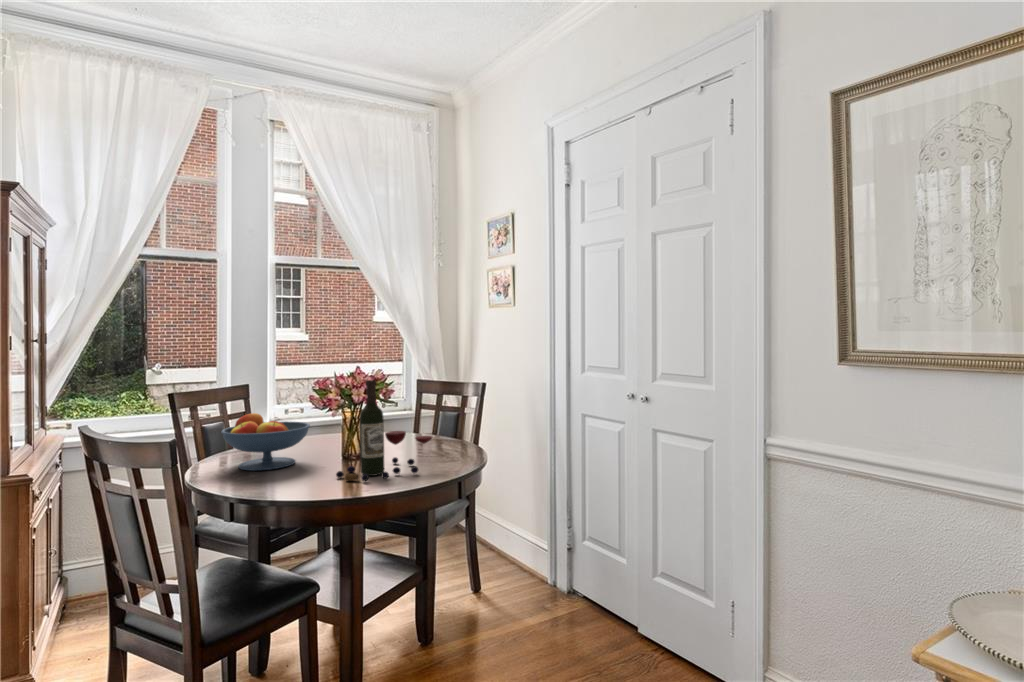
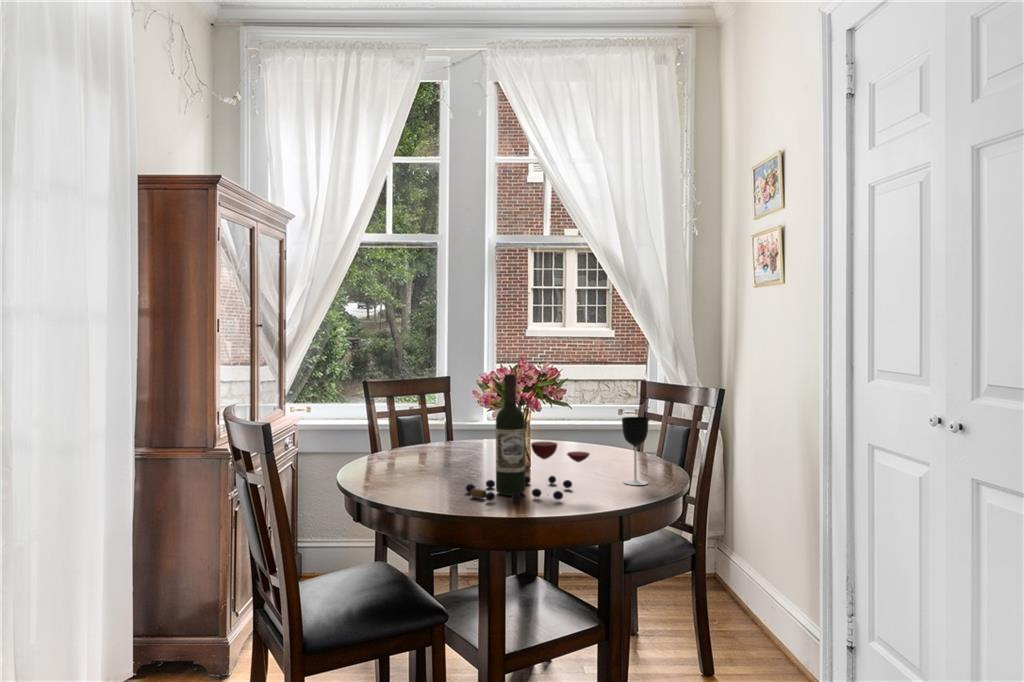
wine glass: none [442,407,461,457] -> present [622,417,649,485]
fruit bowl: present [221,413,310,471] -> none [373,406,467,472]

